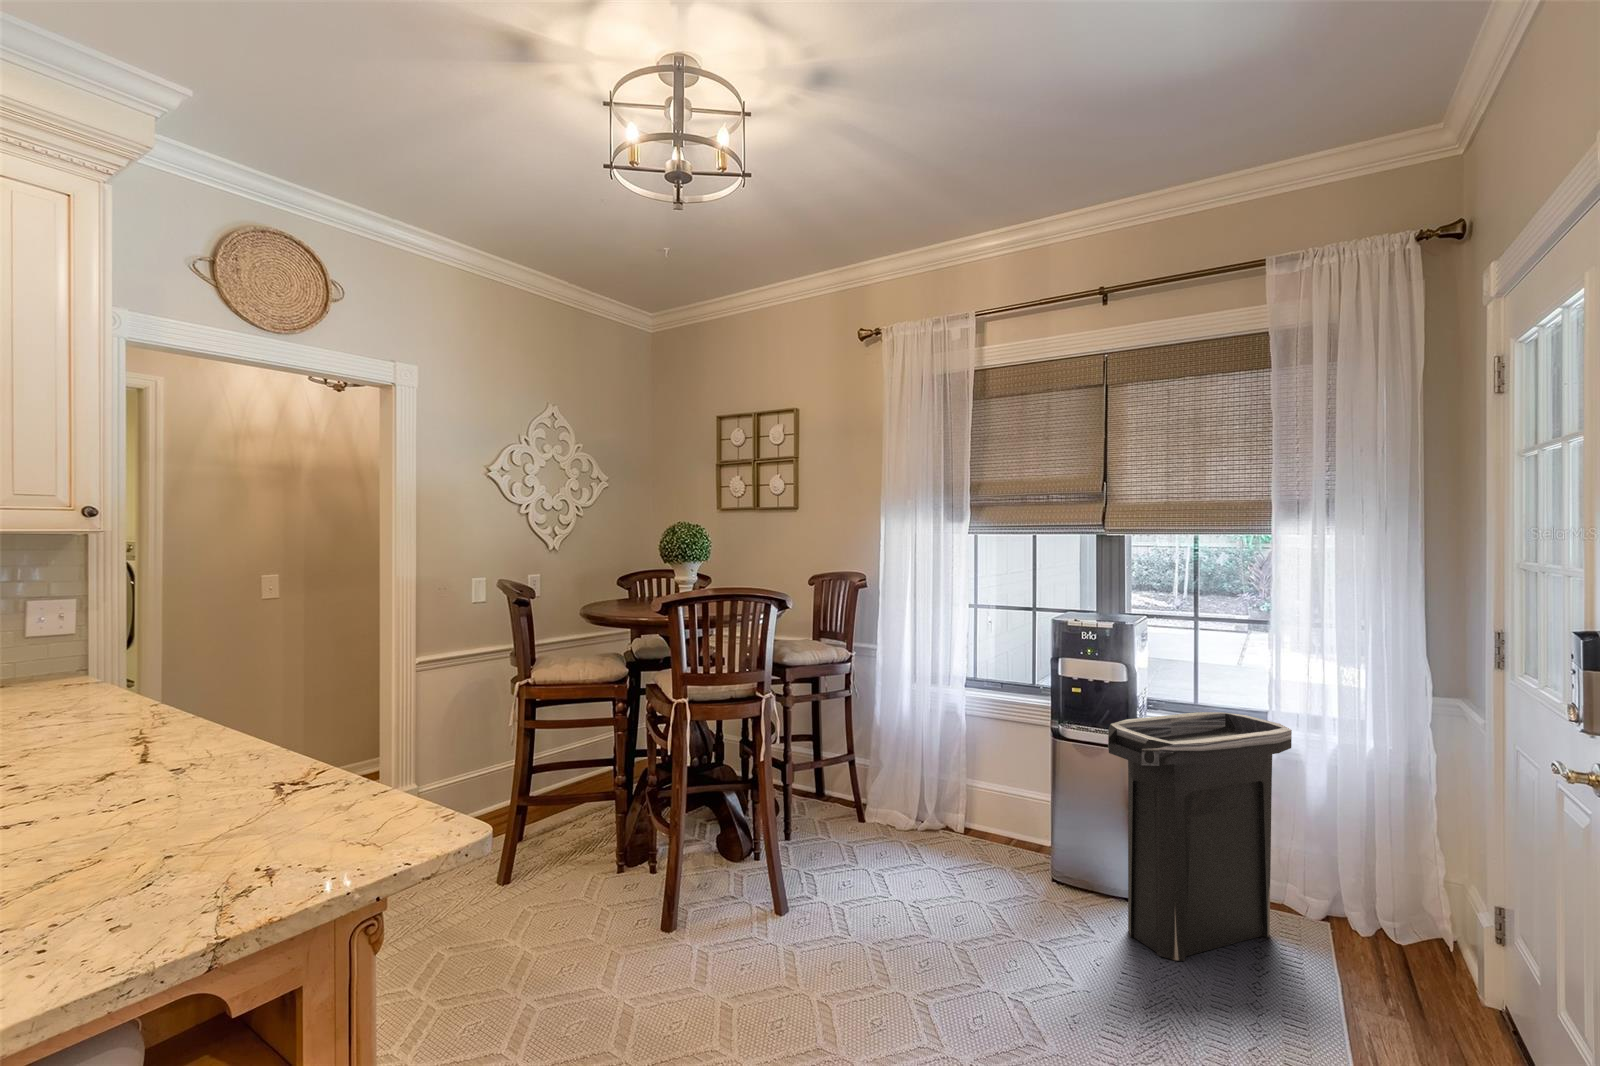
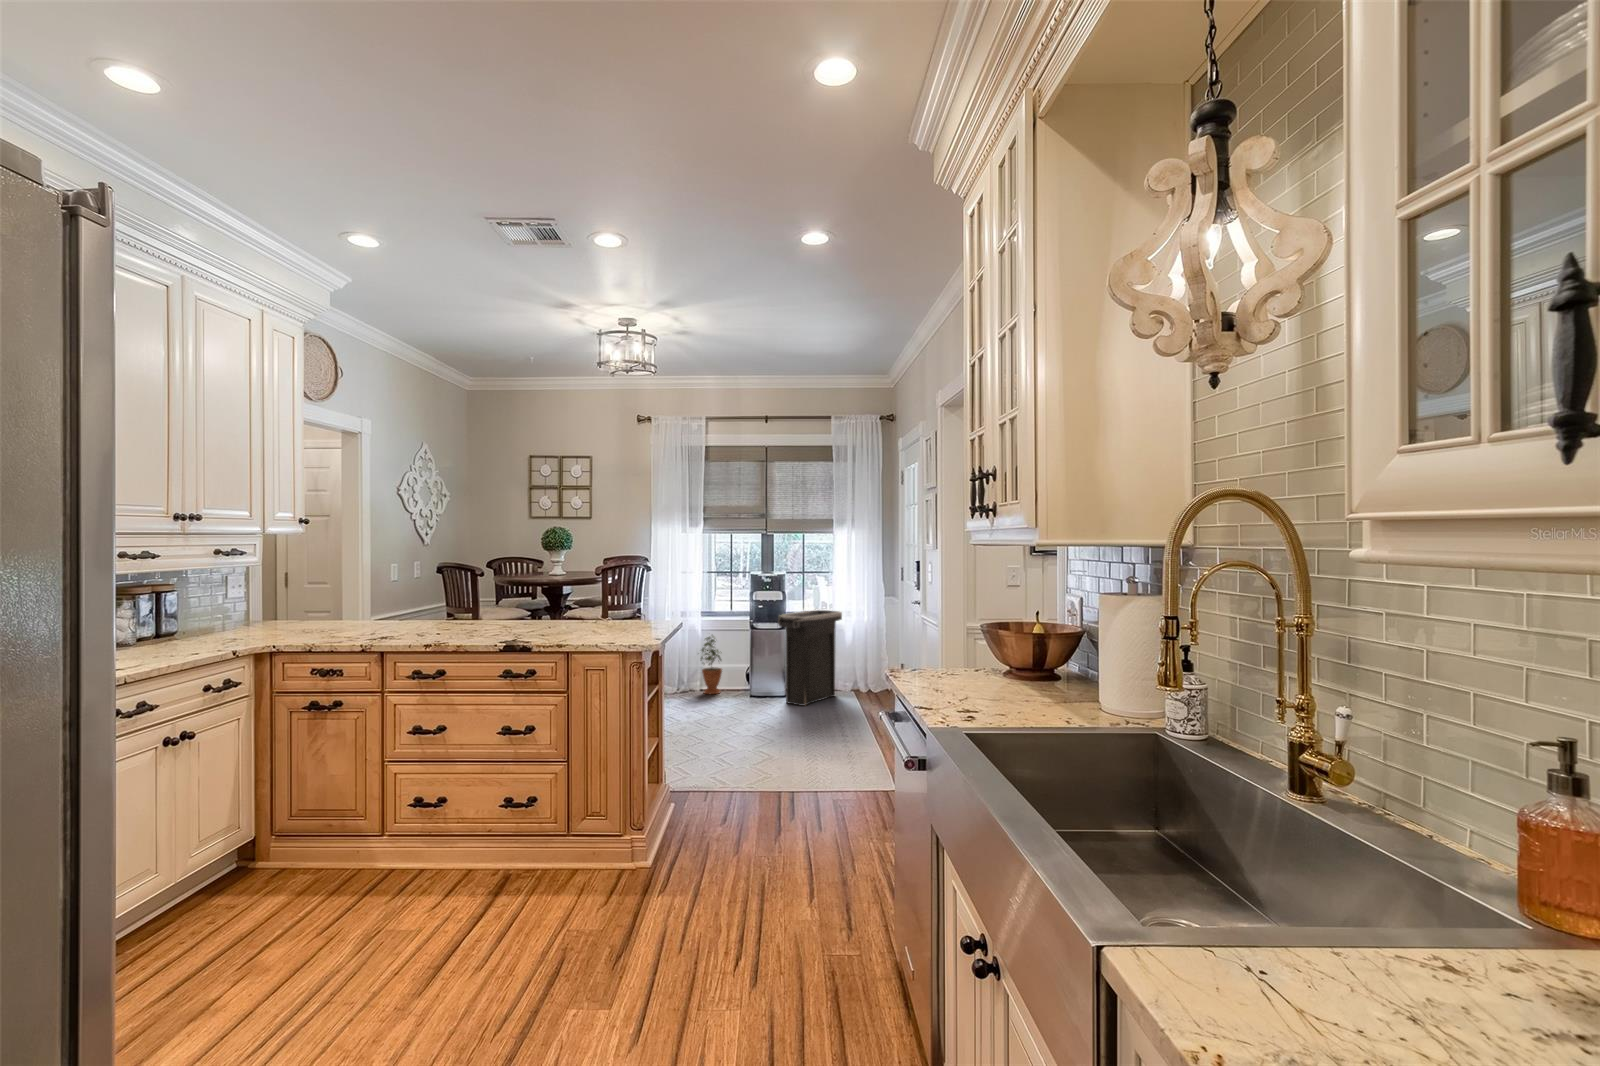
potted plant: none [951,726,1002,853] -> present [701,636,722,694]

